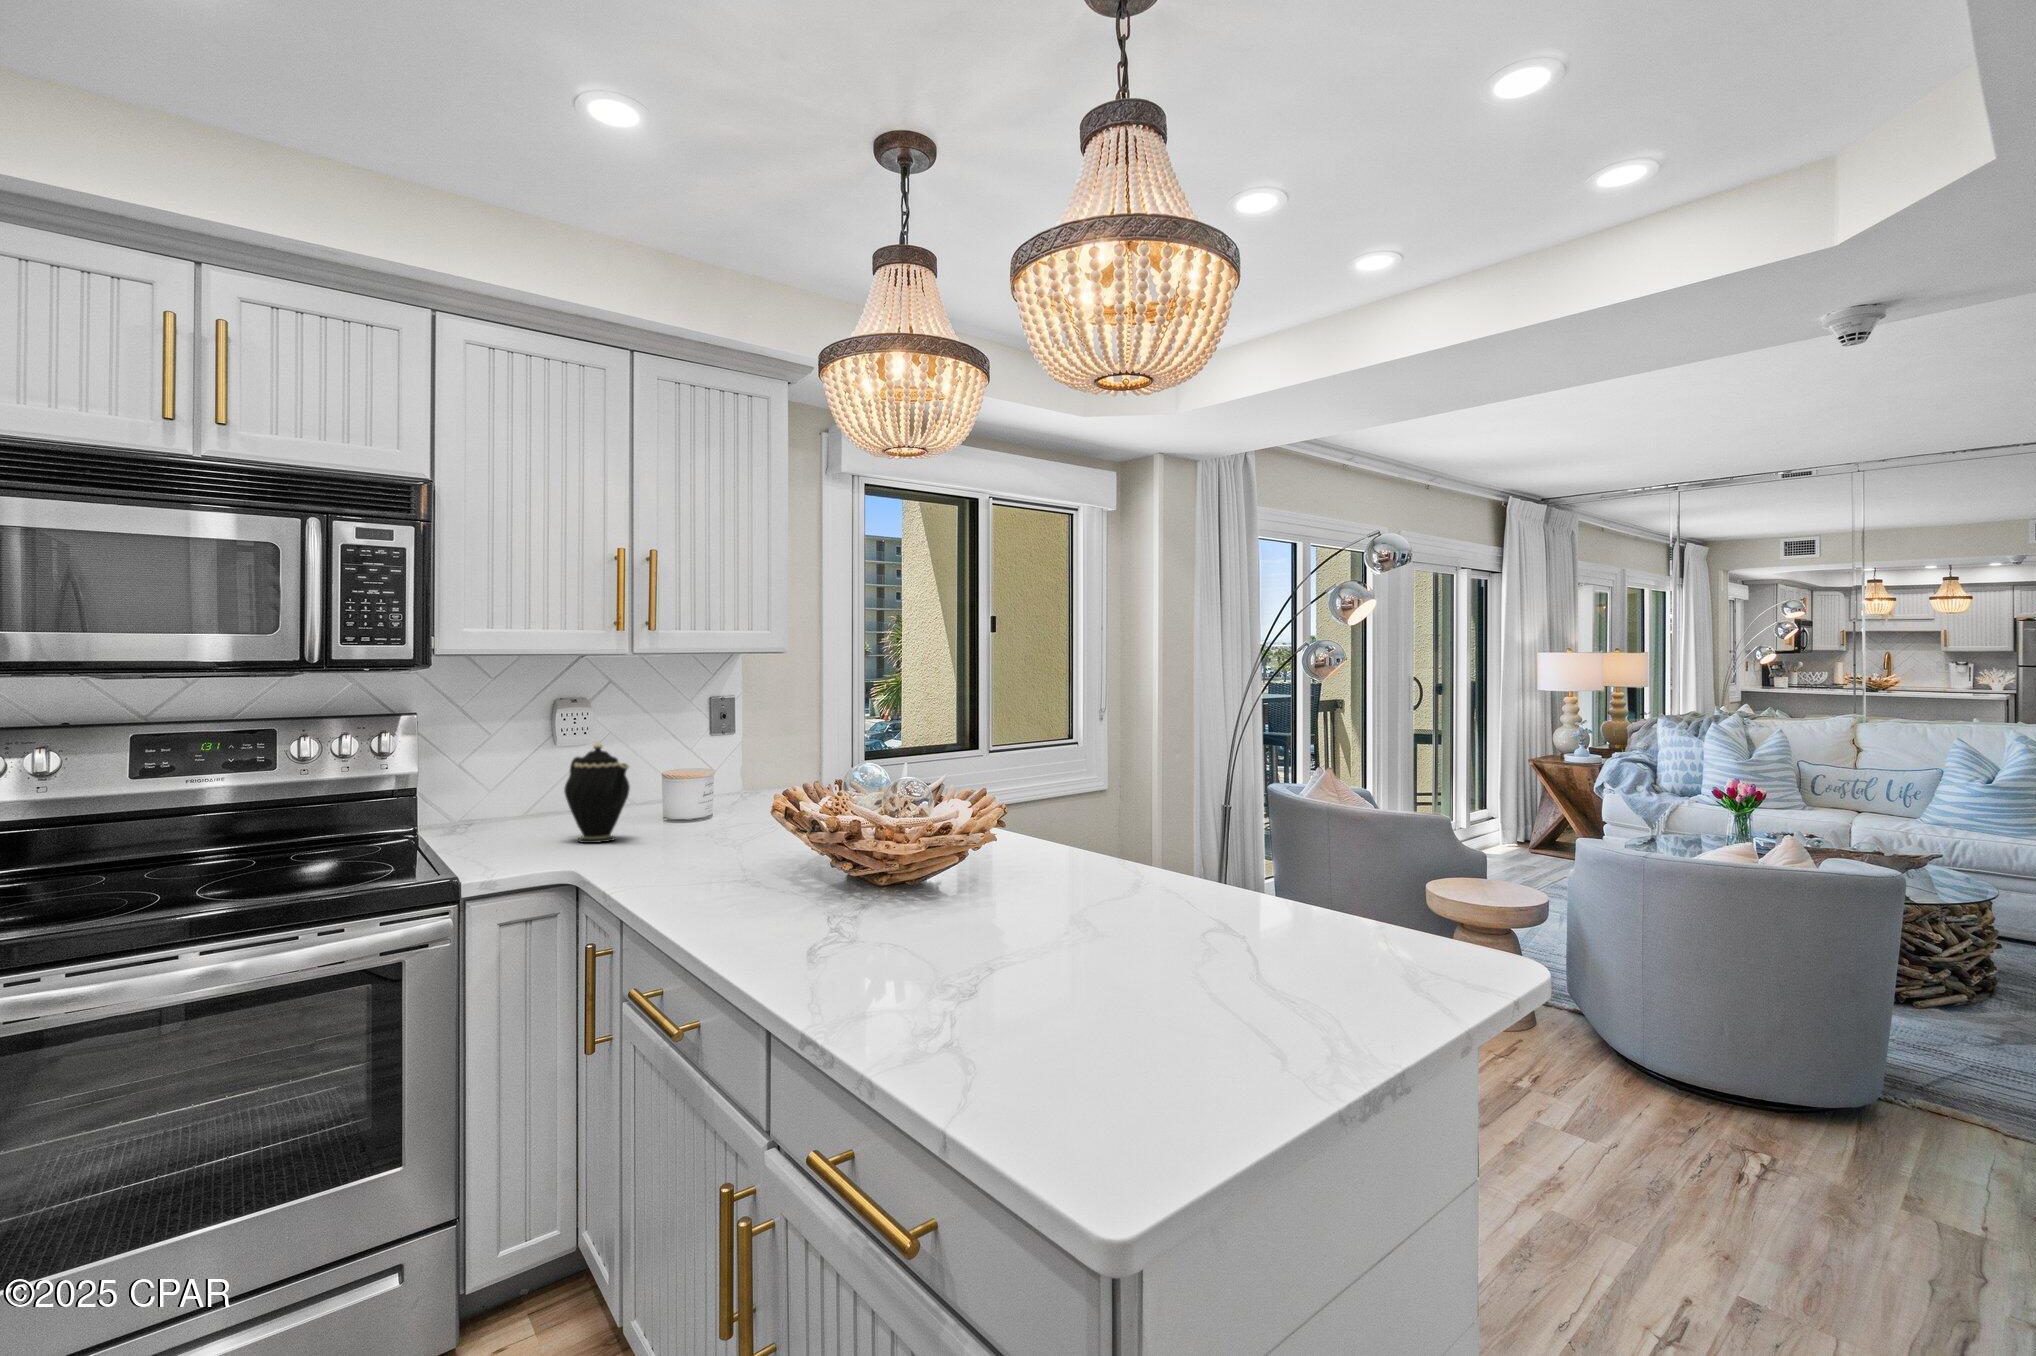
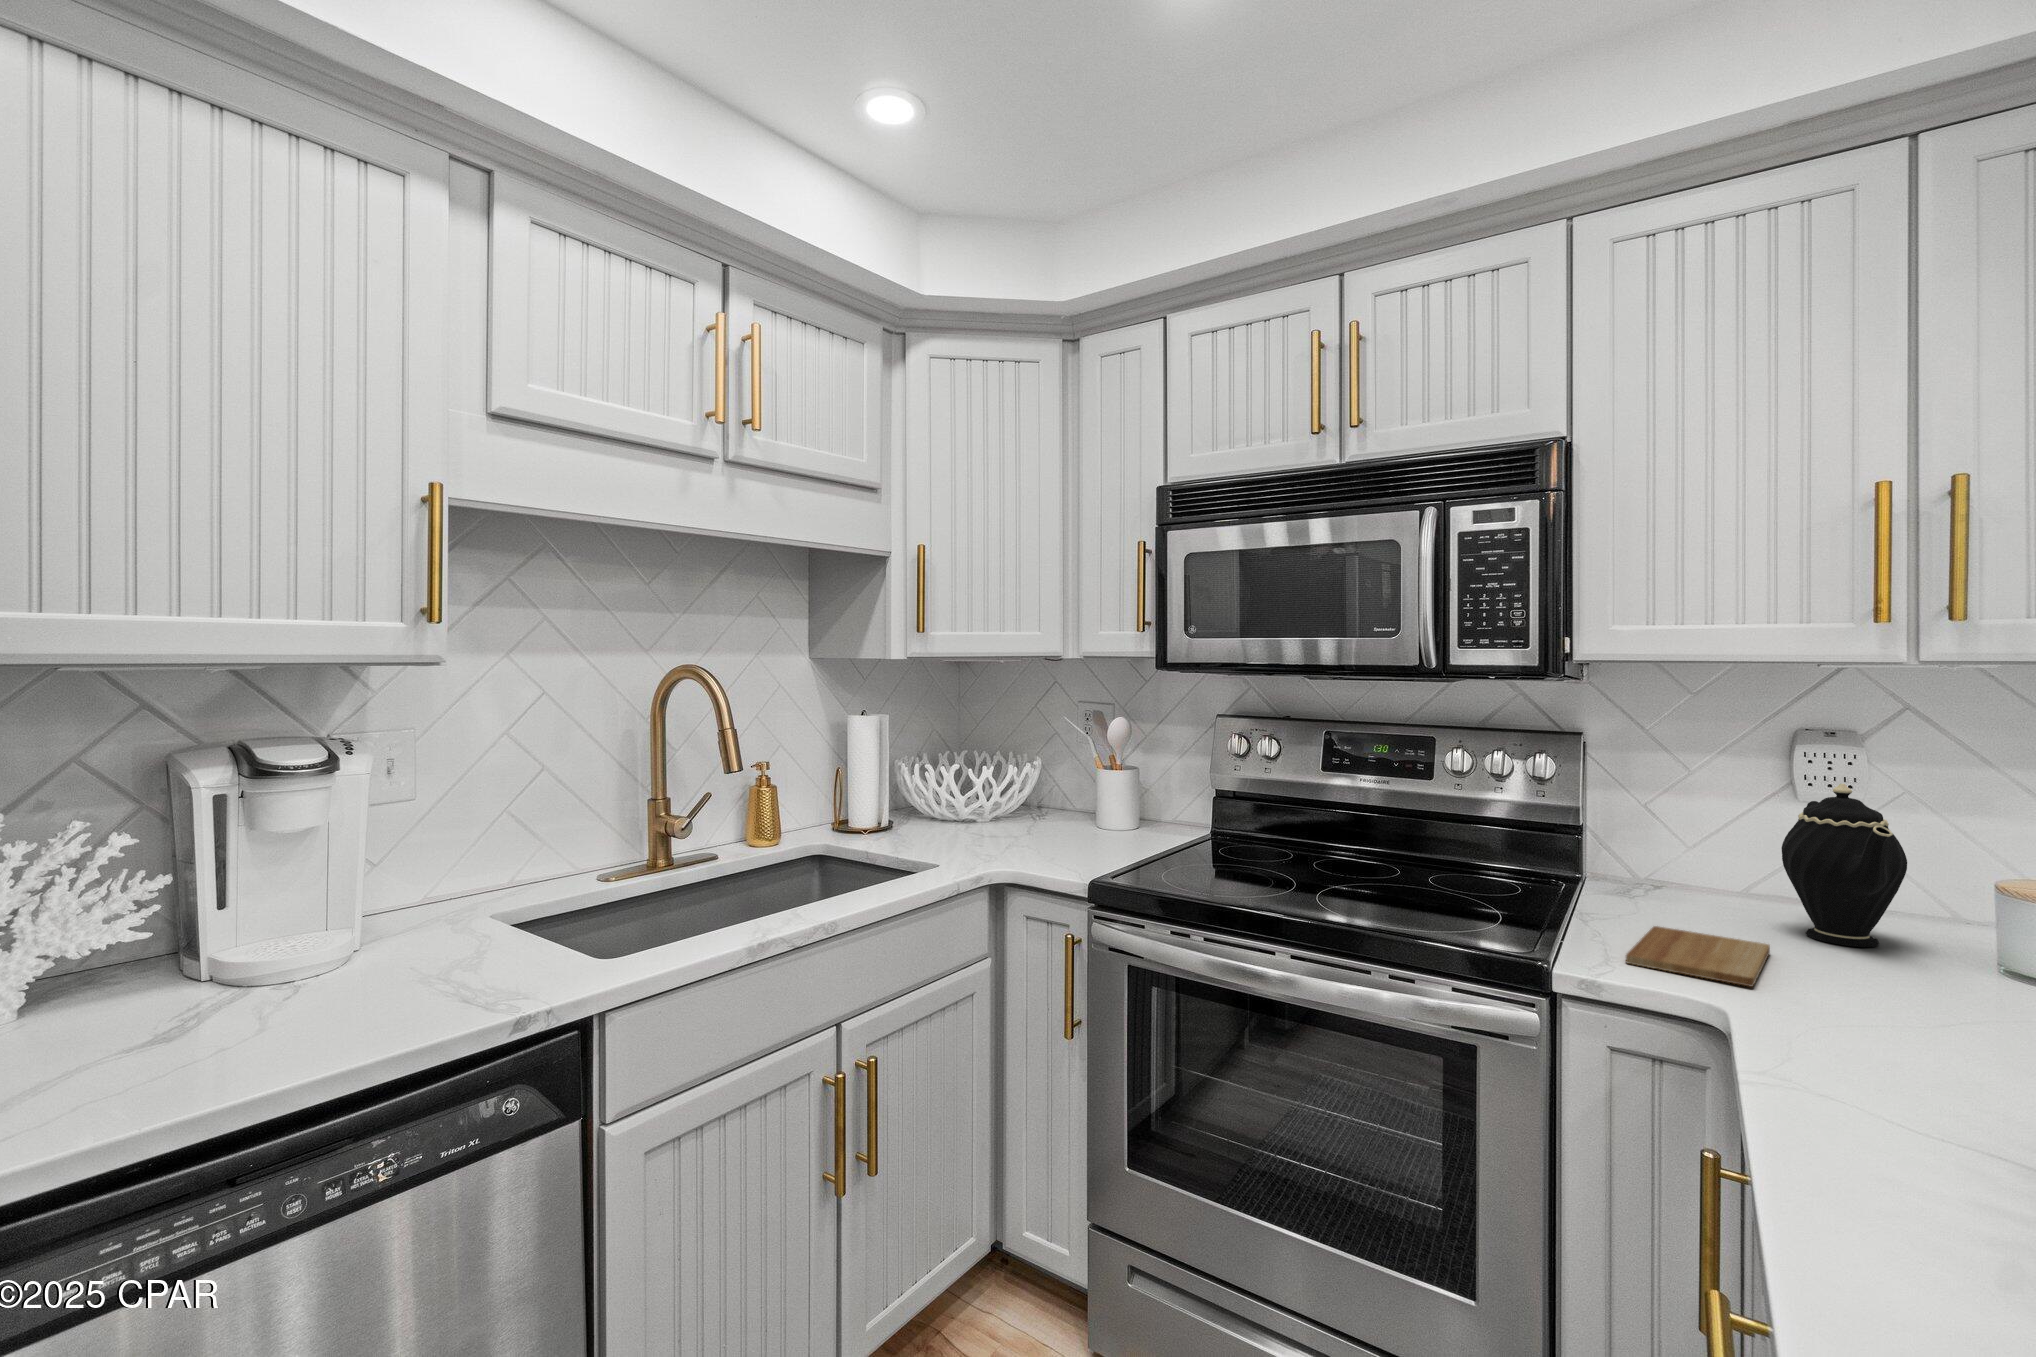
cutting board: none [499,846,582,871] -> present [1626,926,1770,987]

